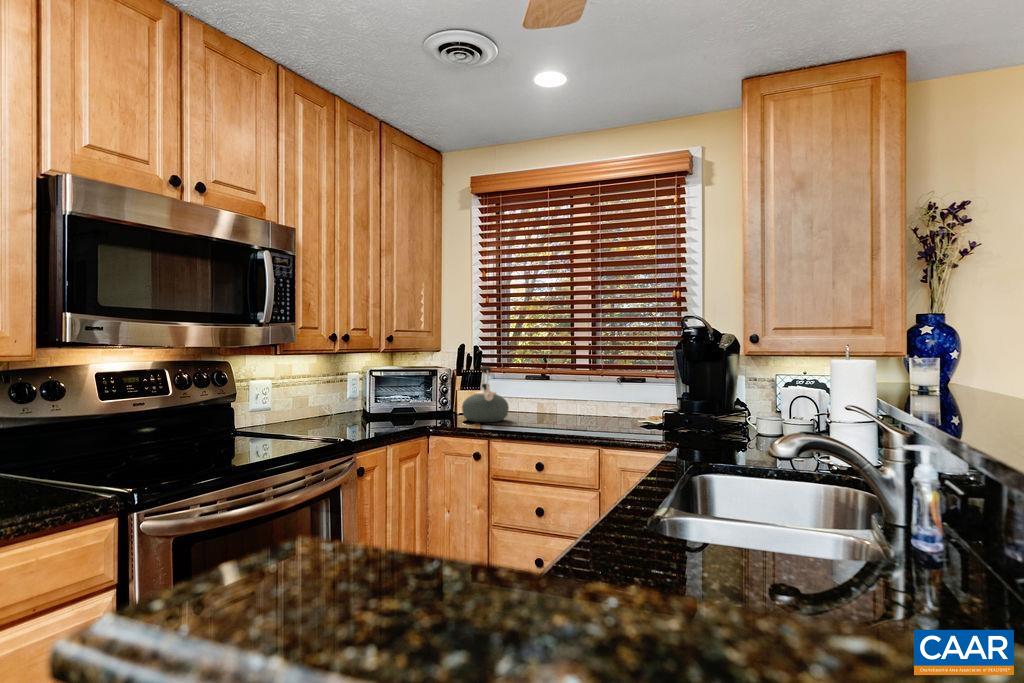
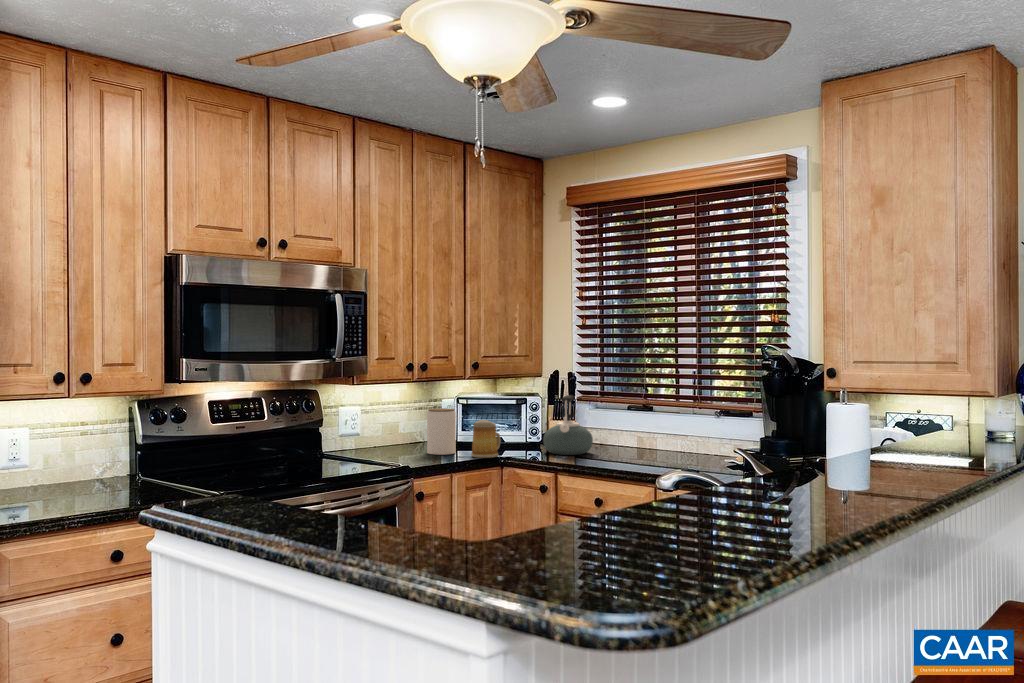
jar: none [349,380,379,427] -> present [427,408,456,455]
mug: none [399,390,427,429] -> present [471,420,501,458]

